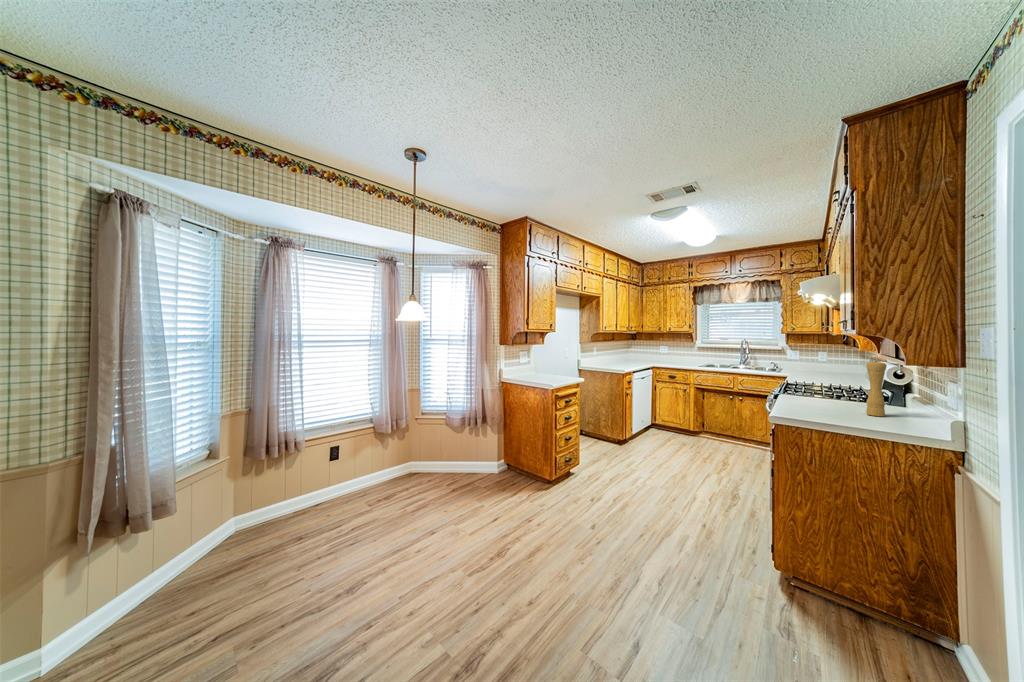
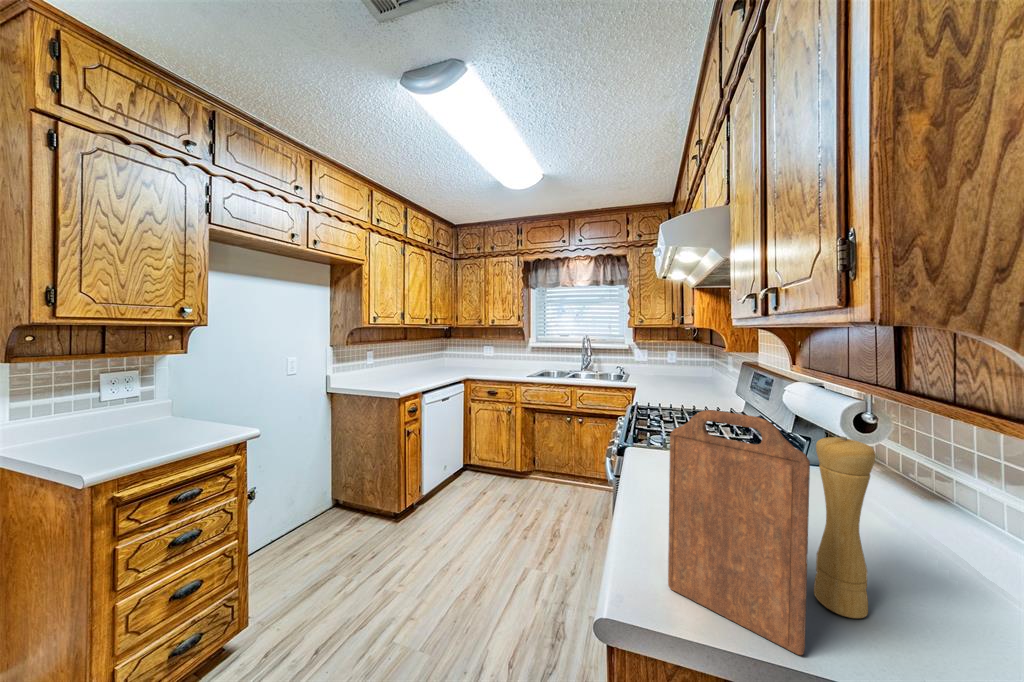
cutting board: none [808,352,854,417] -> present [668,410,810,655]

